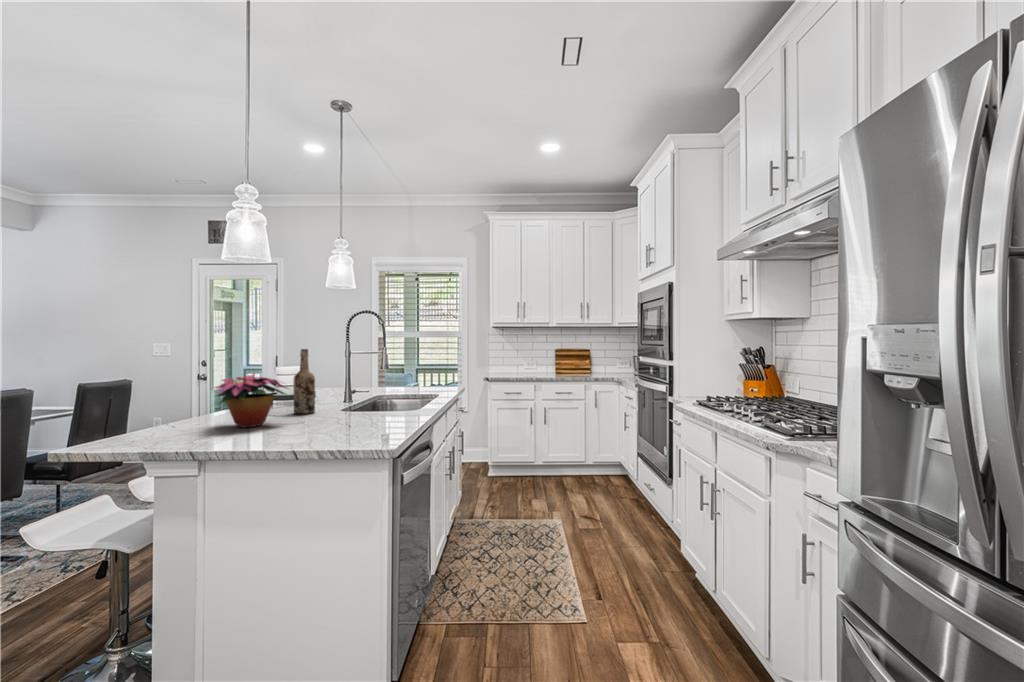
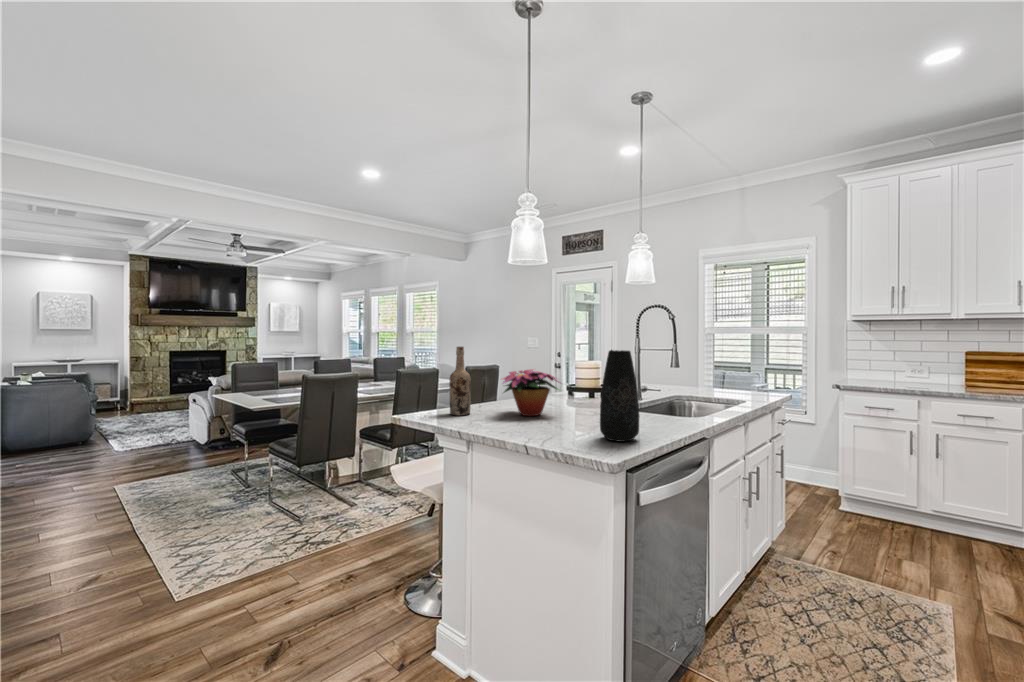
wine bottle: present [293,349,315,414] -> present [449,347,471,416]
vase: none [352,351,389,435] -> present [600,350,639,442]

